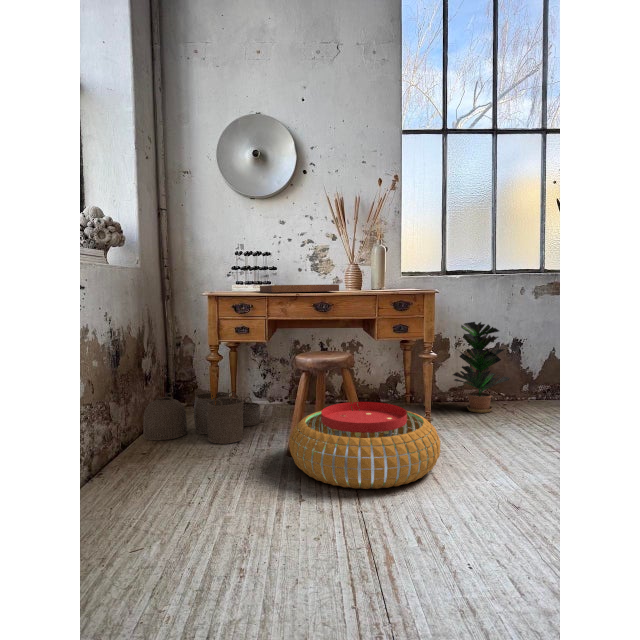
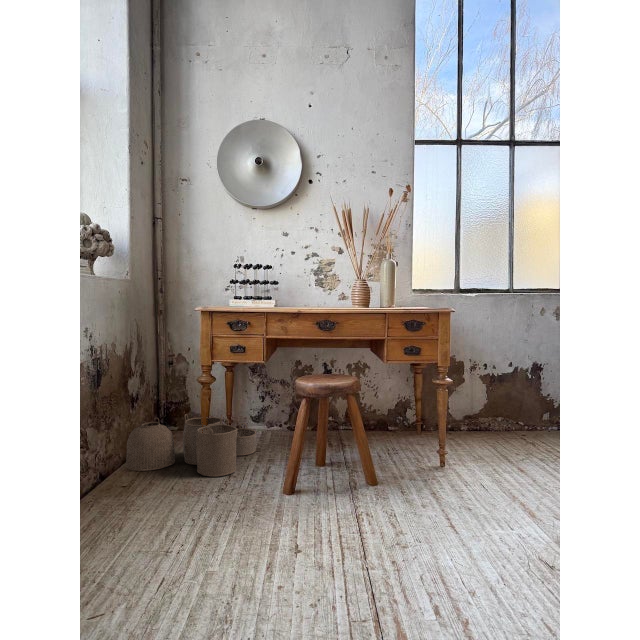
tray: present [260,268,339,292] -> none [258,283,345,309]
potted plant: present [453,322,510,413] -> none [467,344,532,445]
pouf: present [290,402,441,489] -> none [286,434,458,538]

